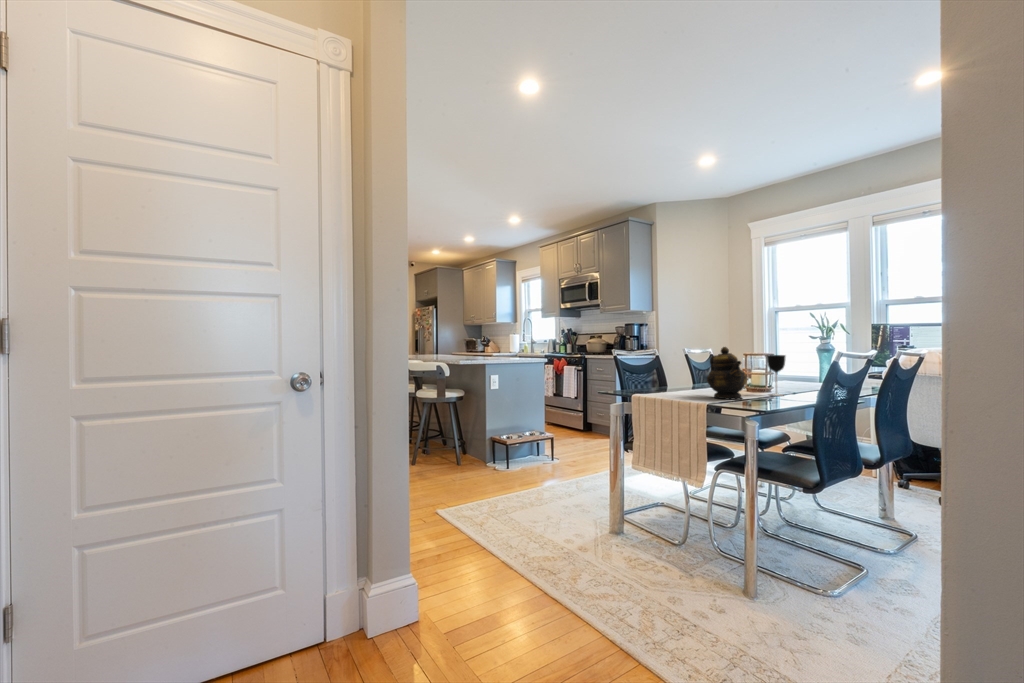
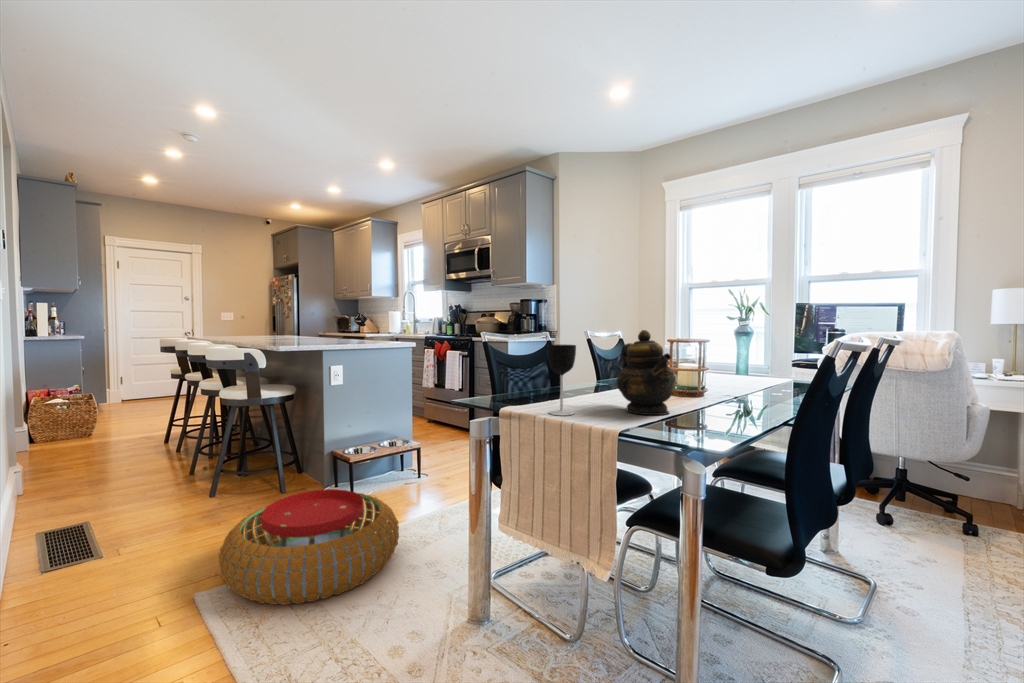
wine glass: present [767,355,785,396] -> present [547,344,576,415]
pouf: none [446,456,554,519] -> present [219,489,399,605]

